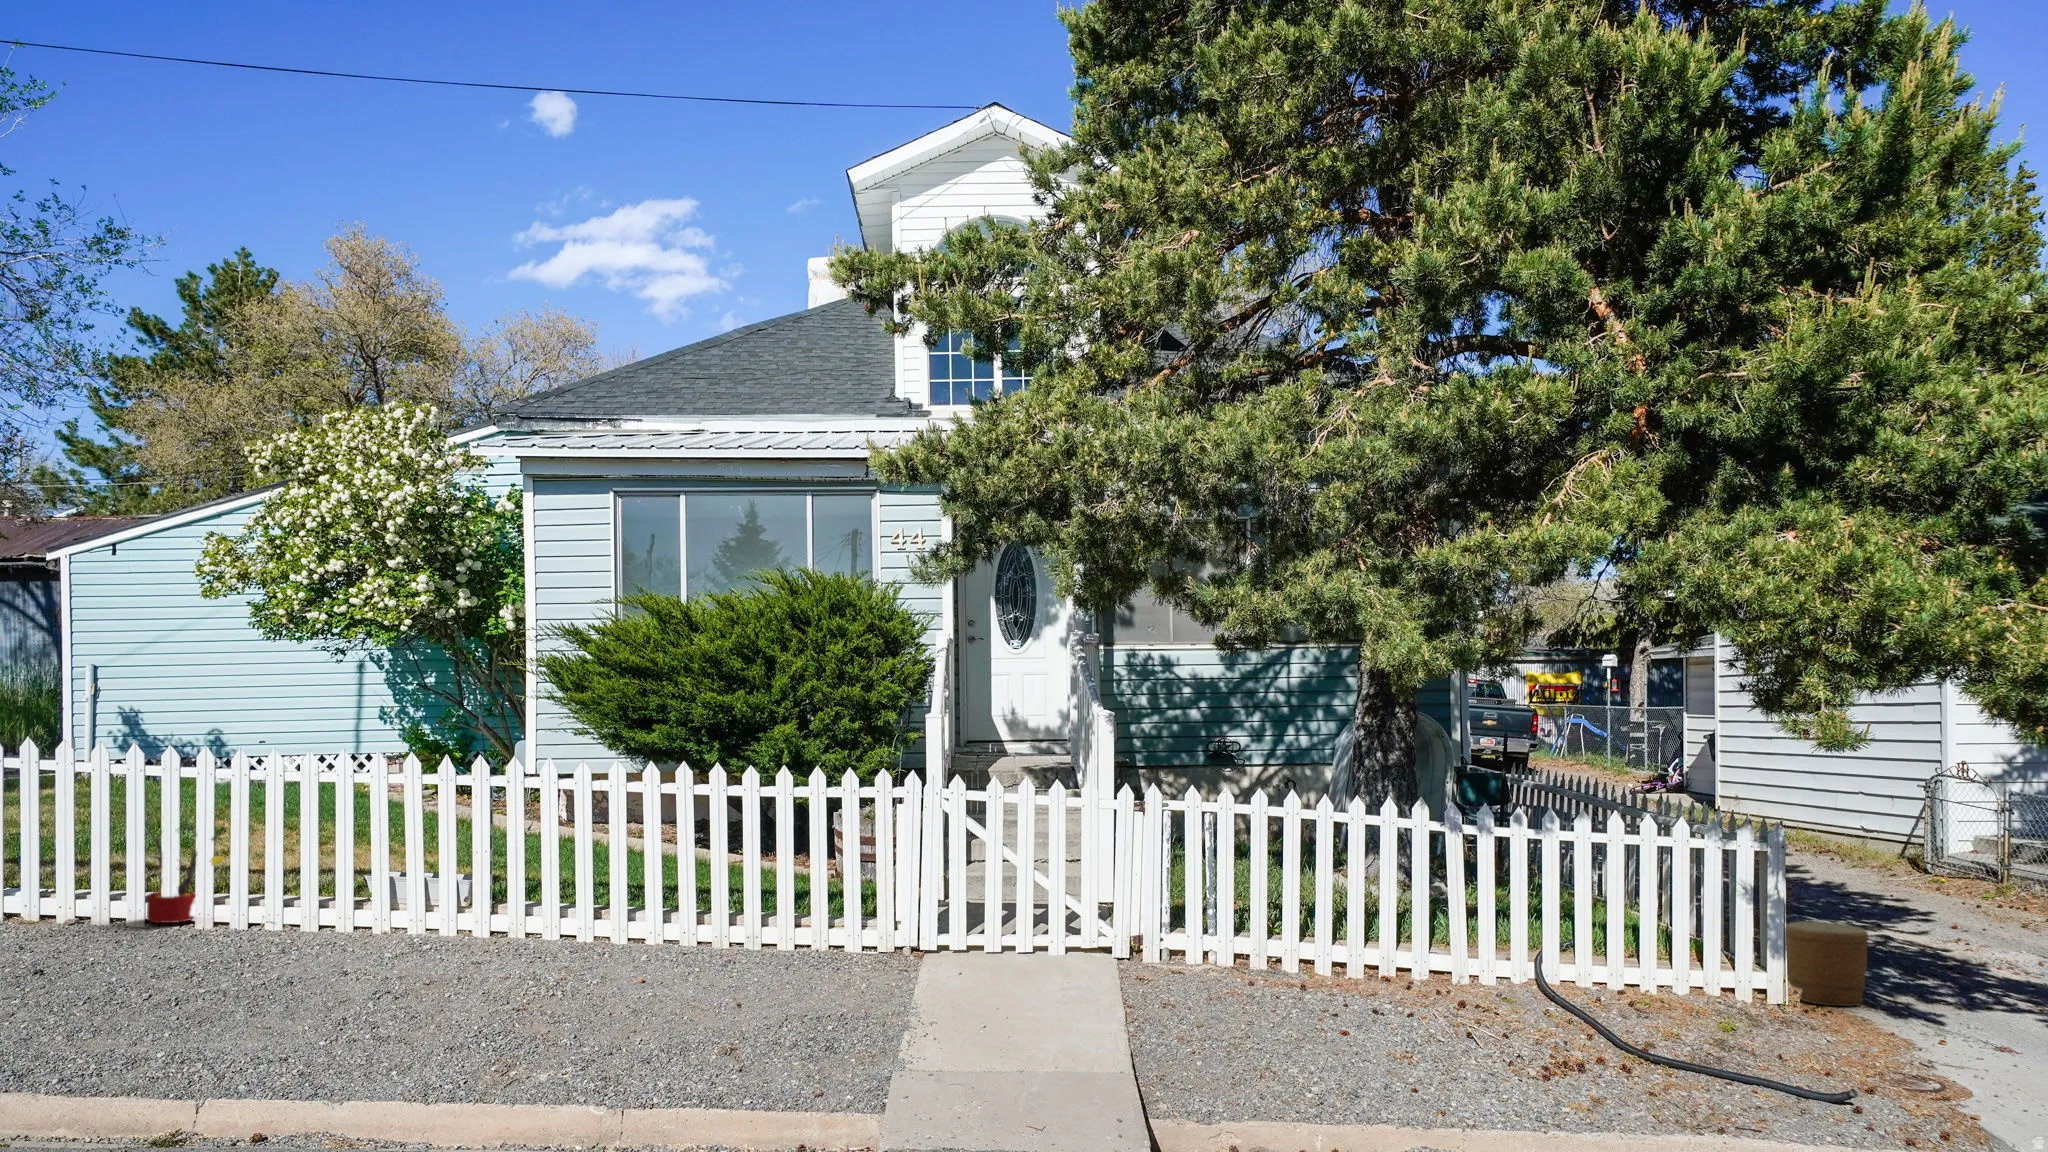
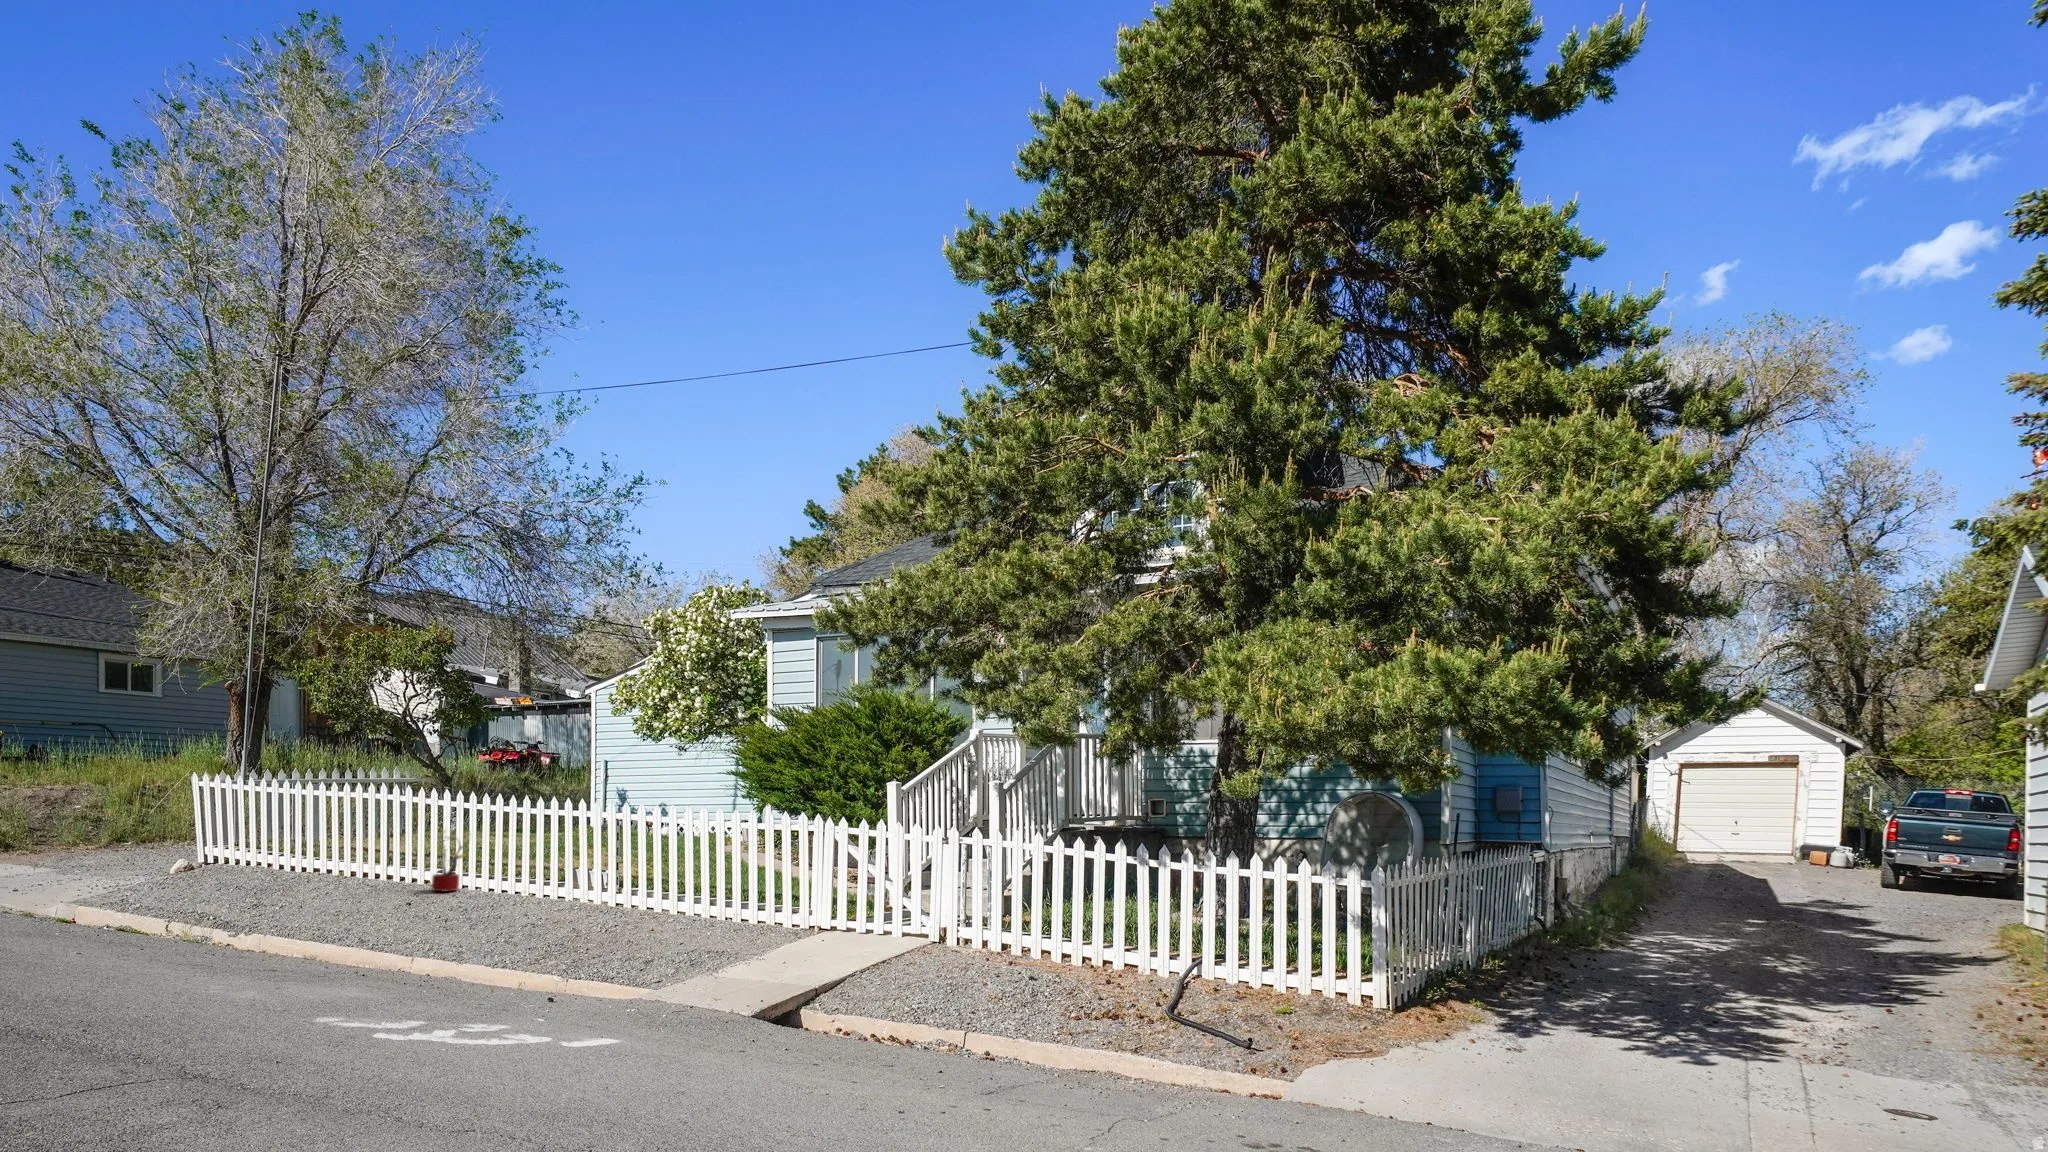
woven basket: present [1784,921,1869,1007] -> none [1426,949,1488,1015]

